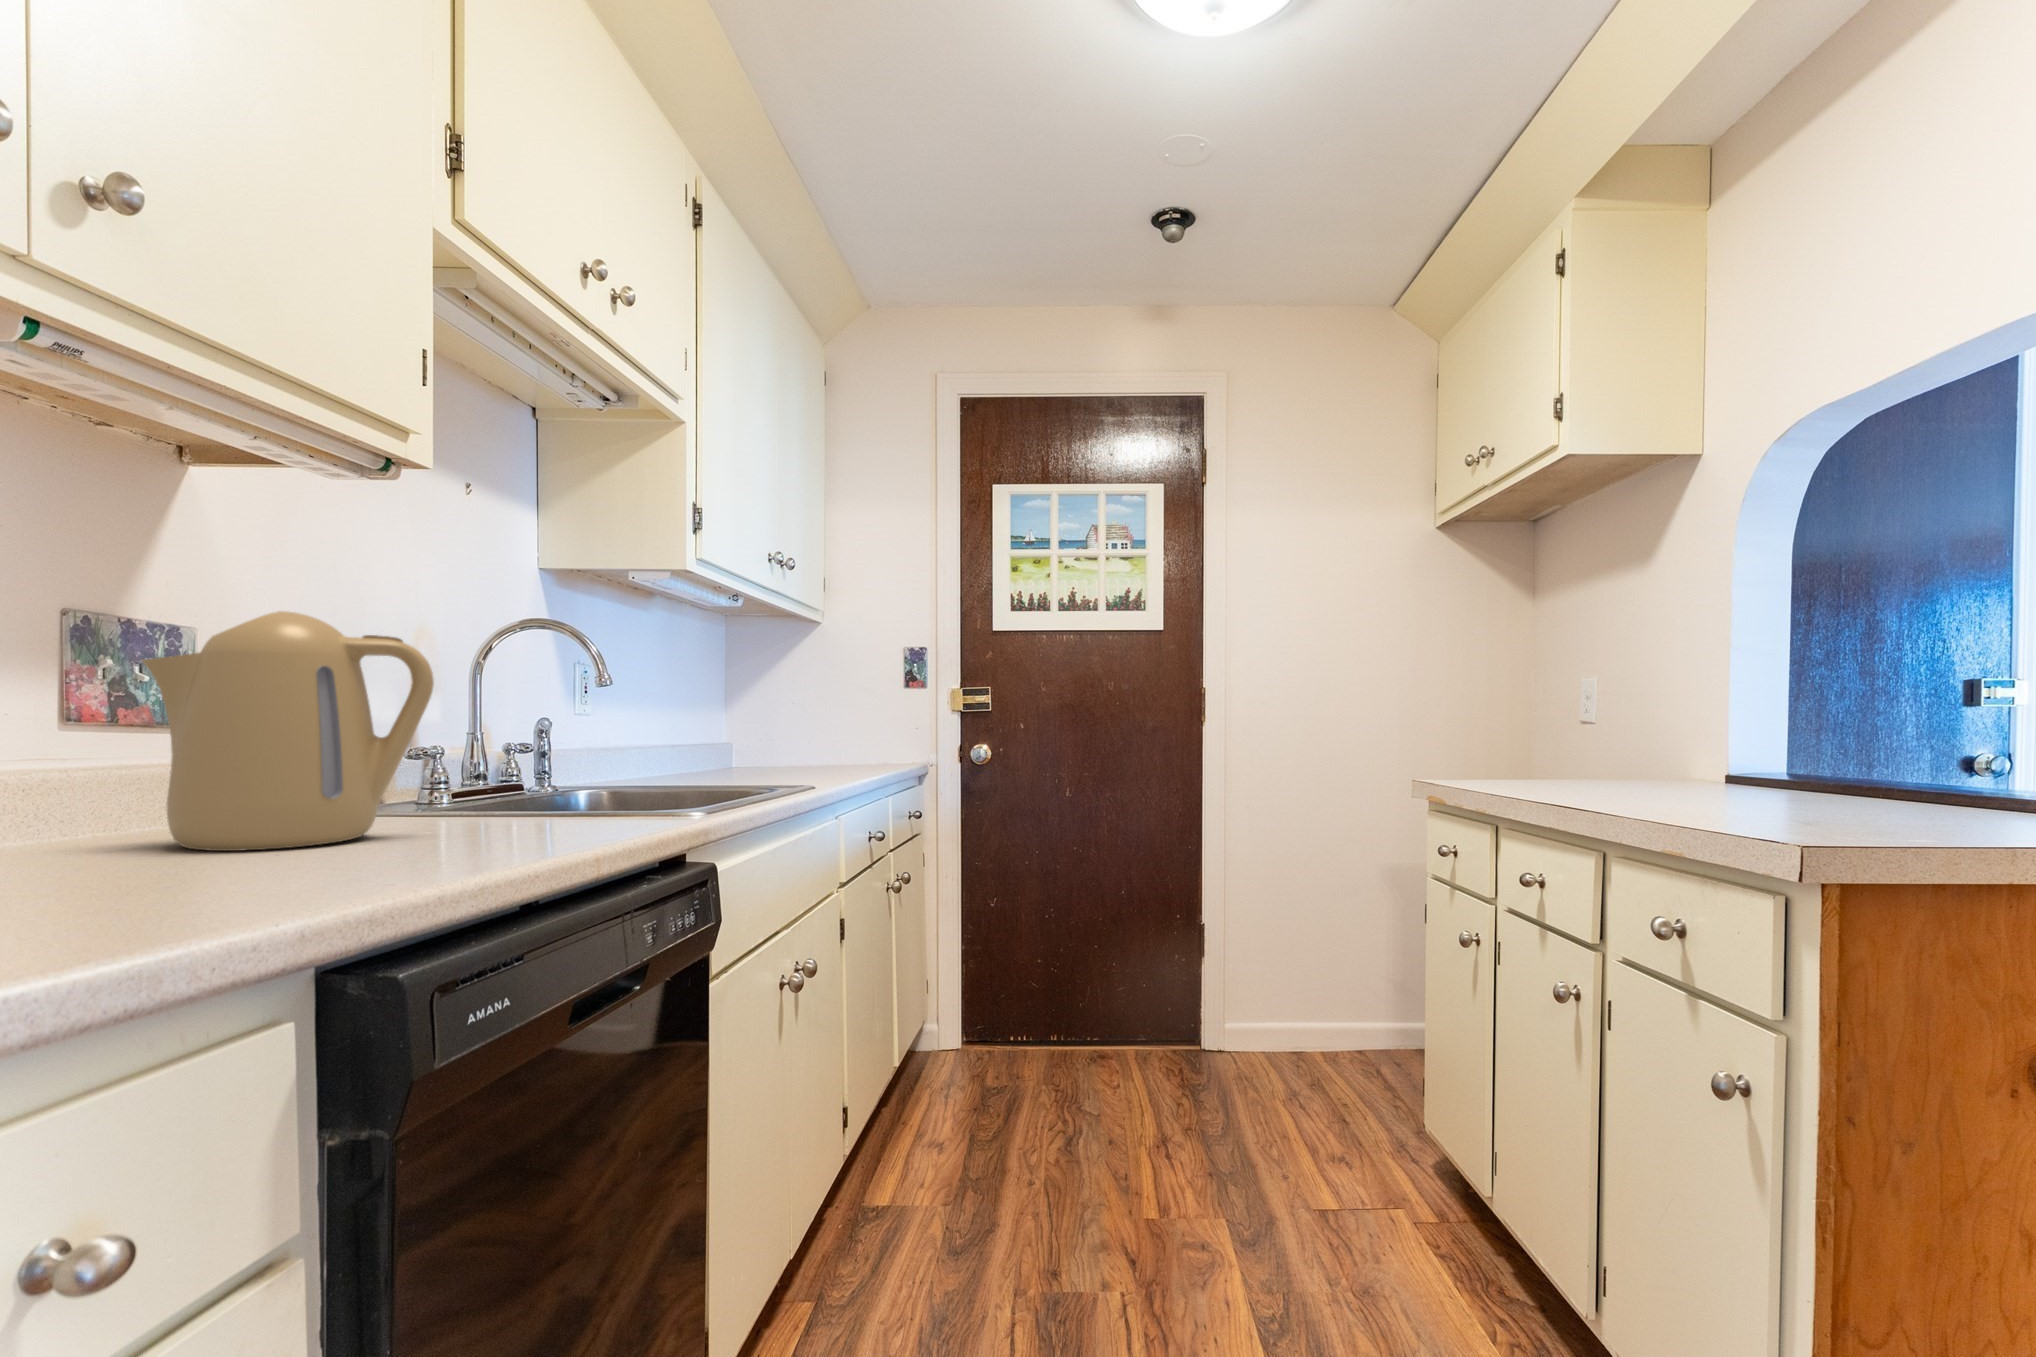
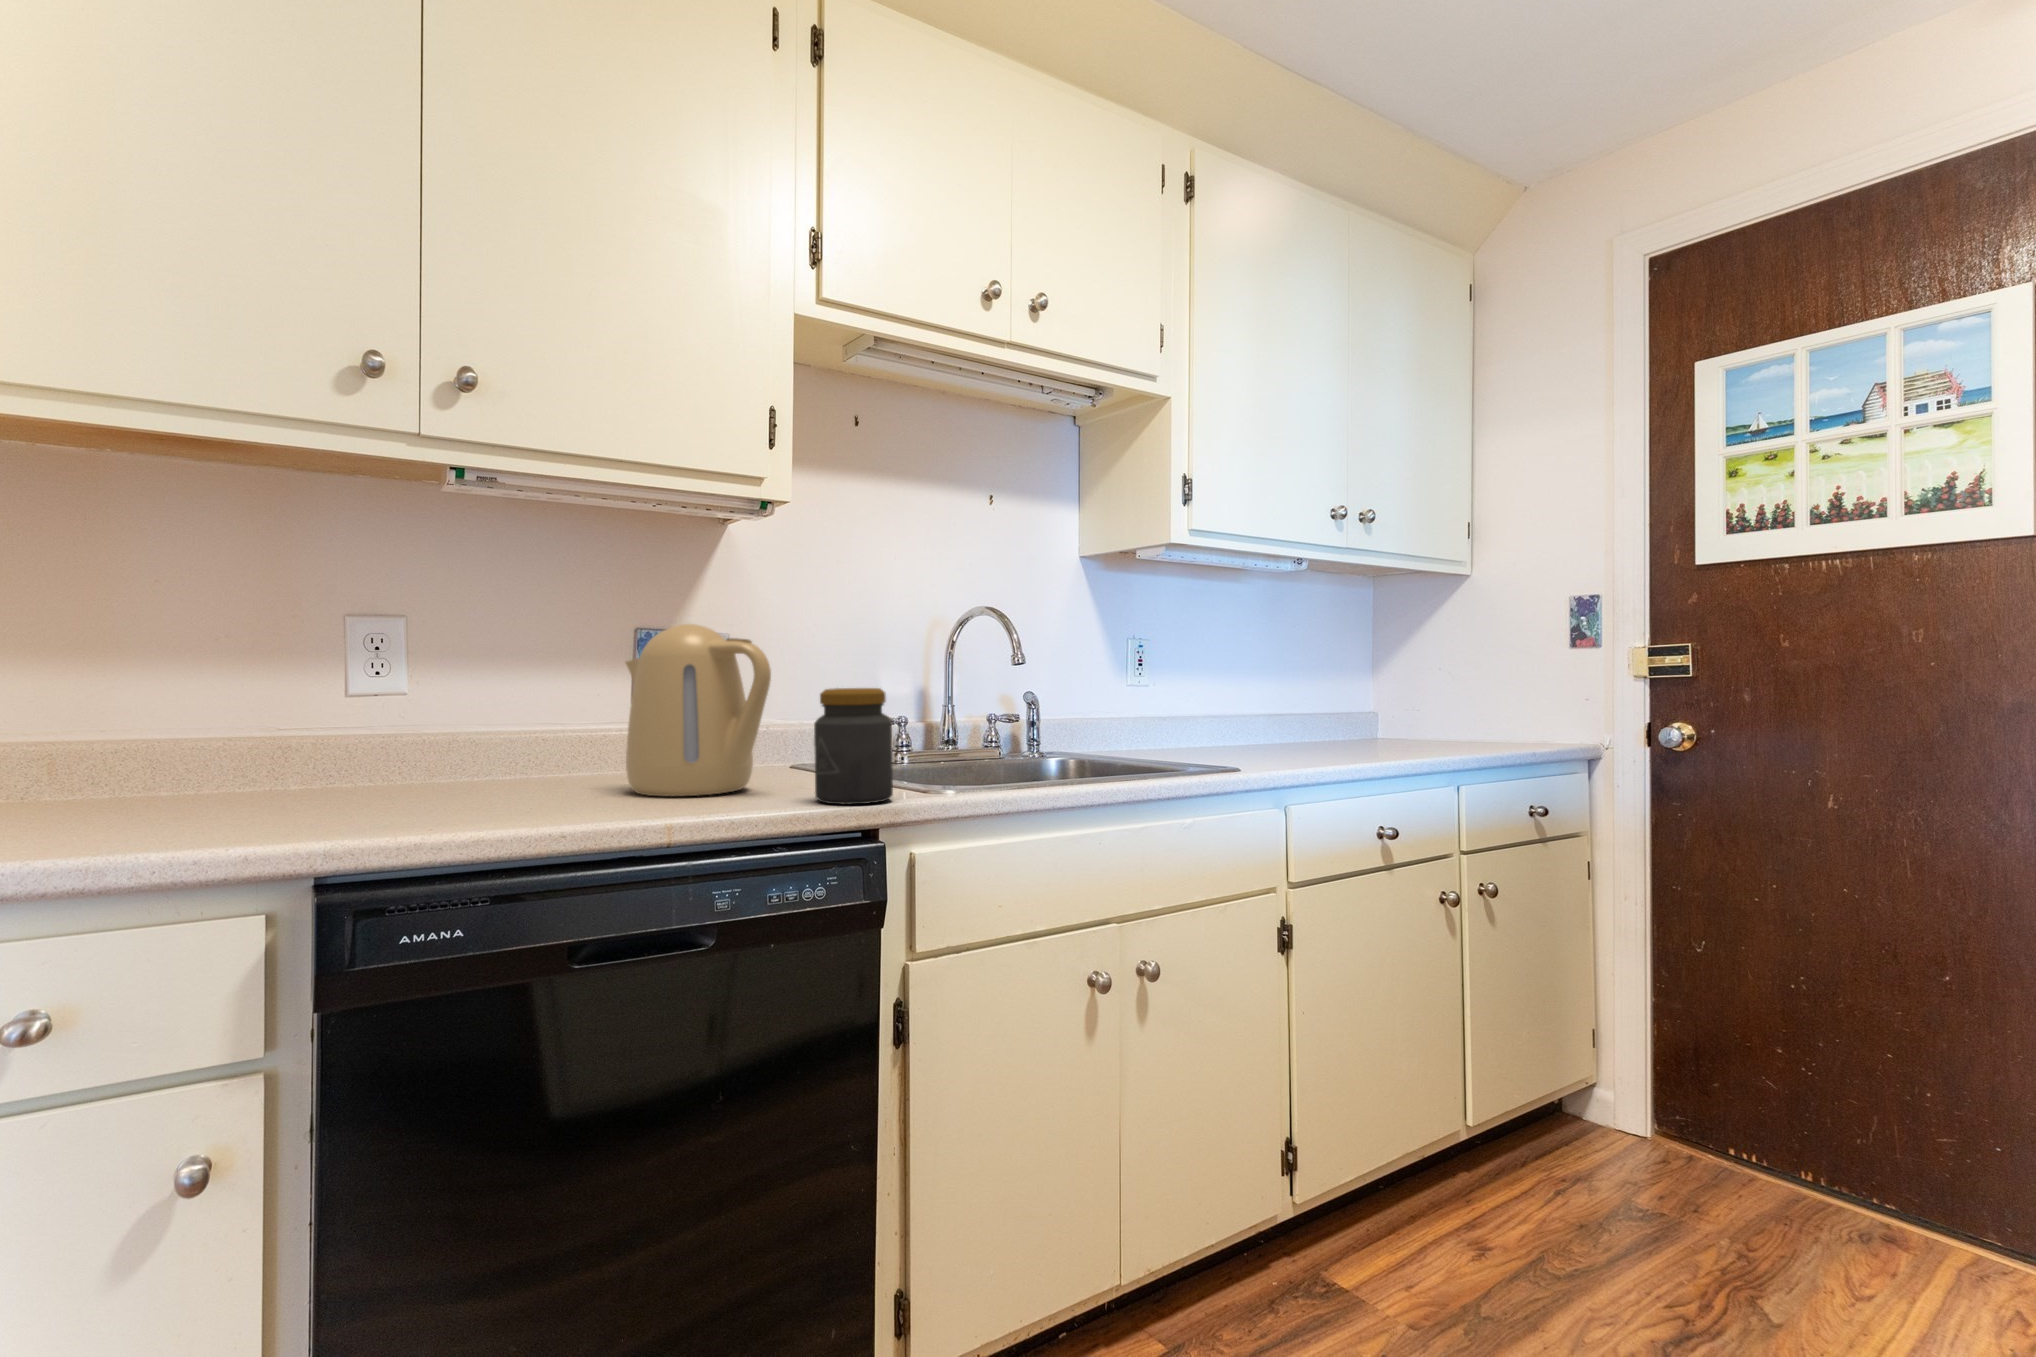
jar: none [513,701,613,835] -> present [814,688,893,805]

